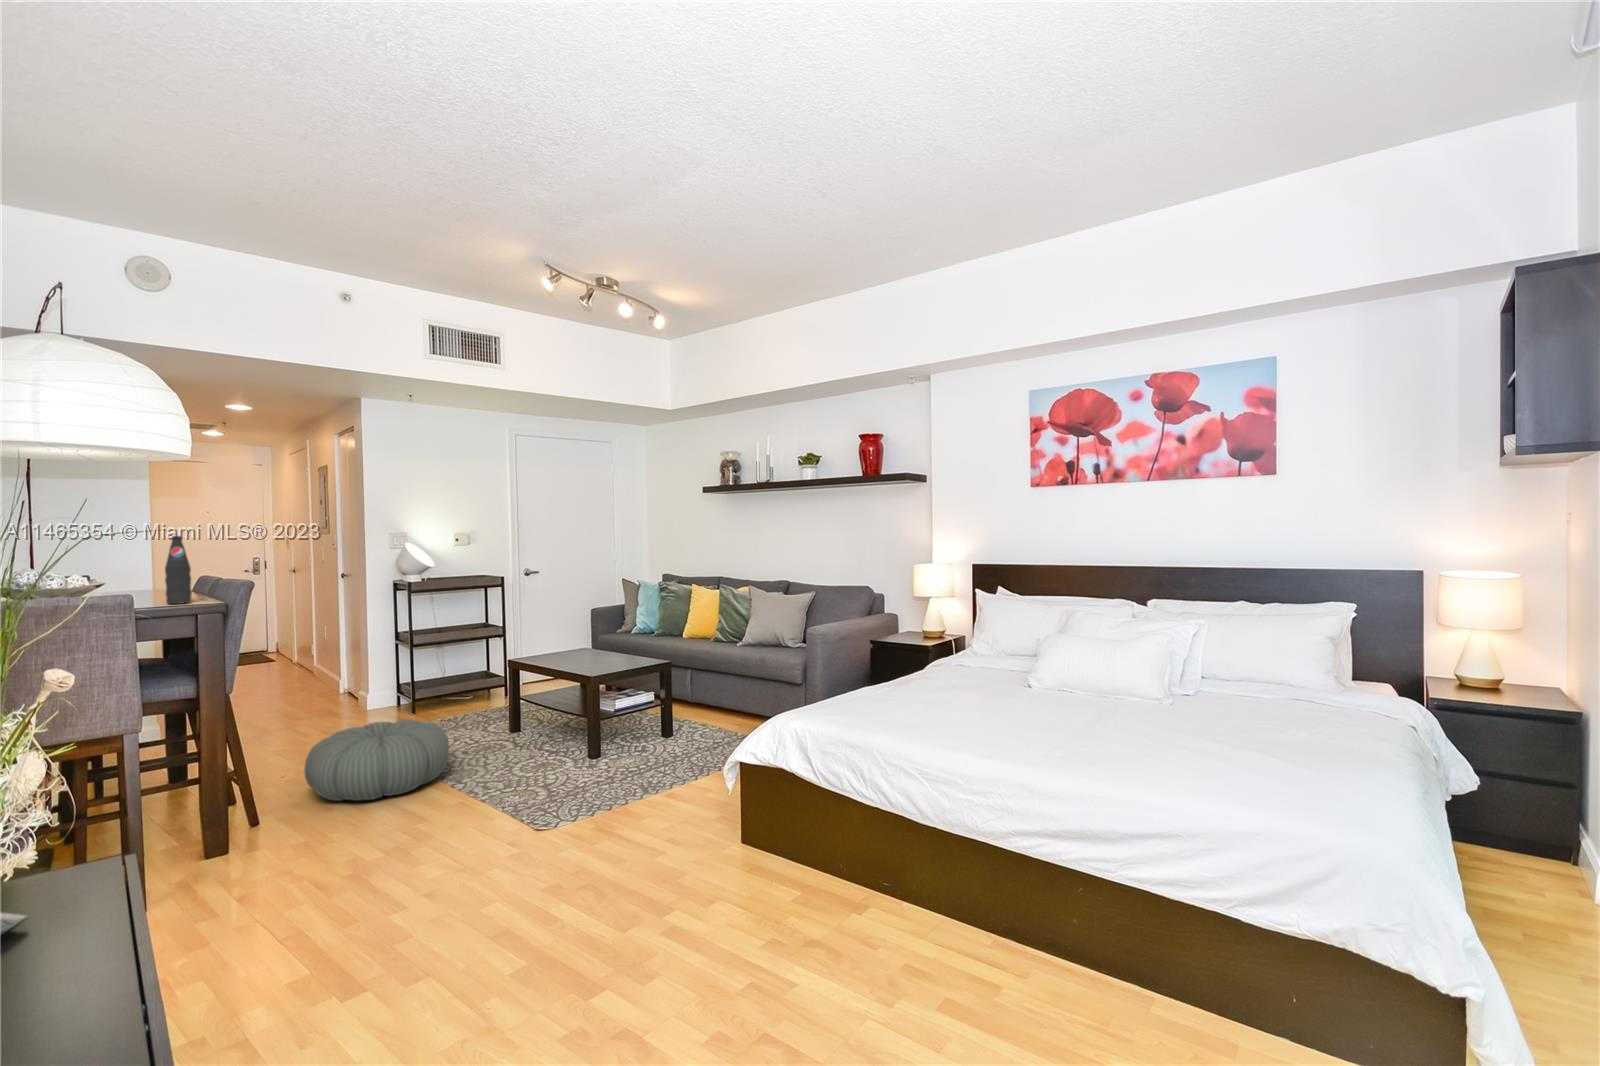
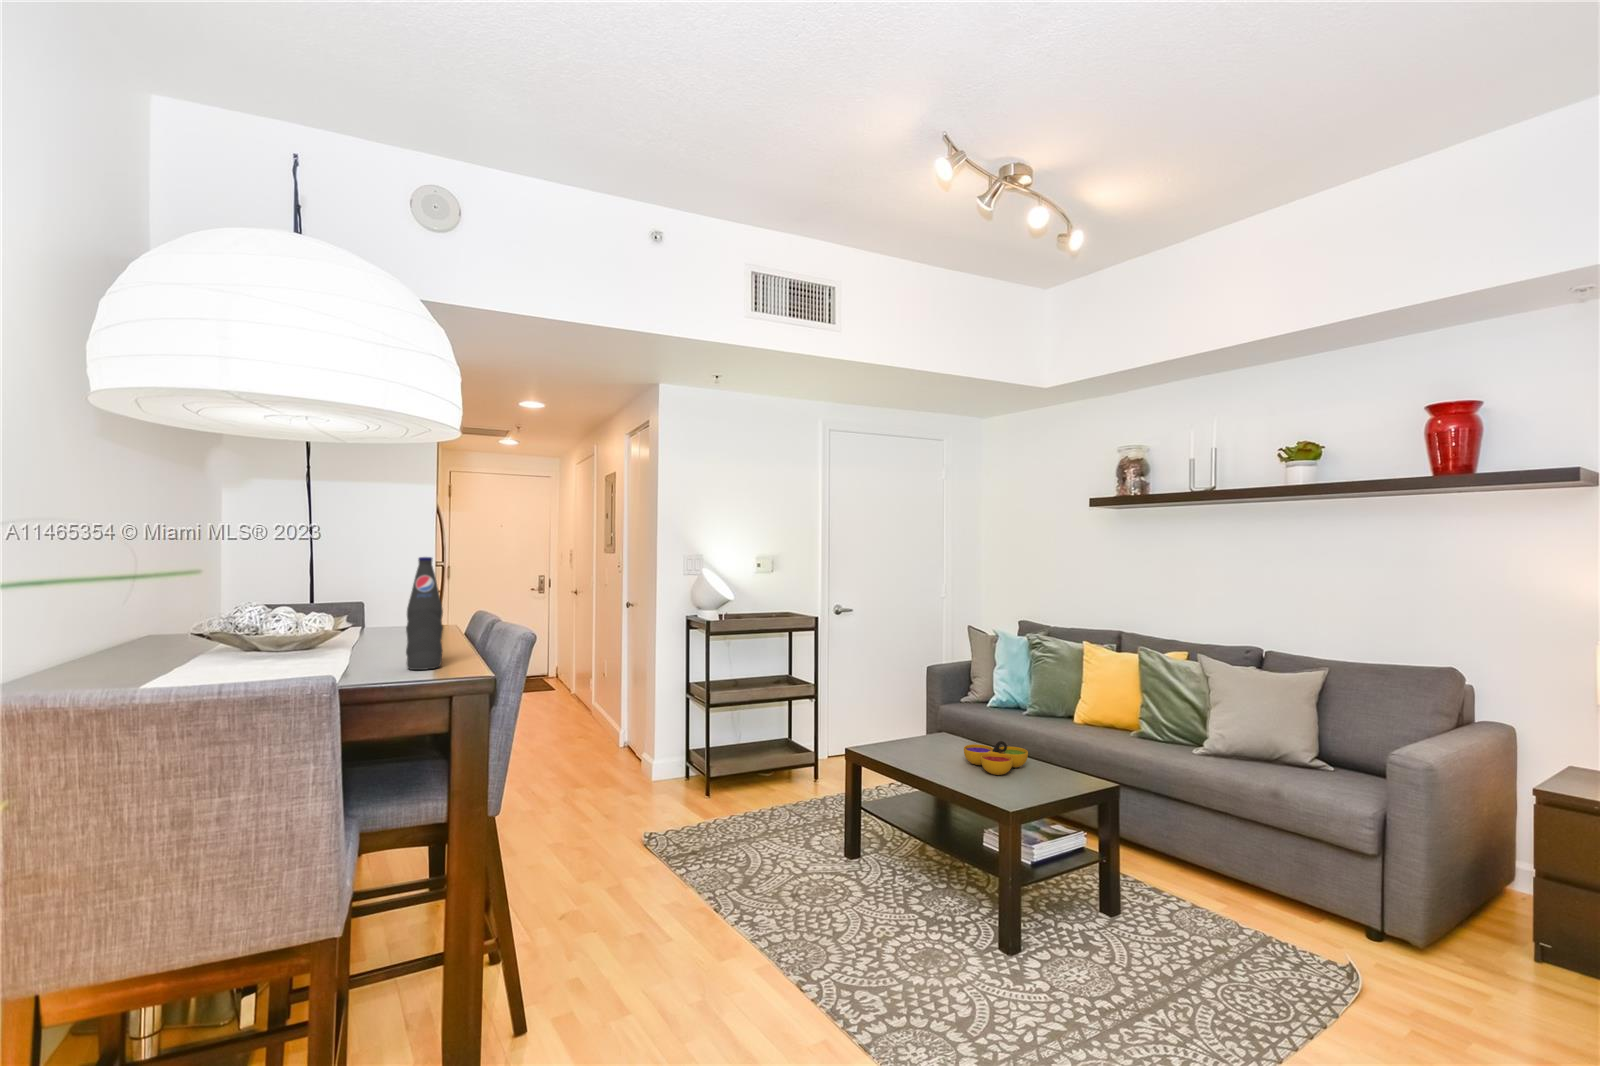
decorative bowl: none [586,645,627,665] -> present [964,741,1028,775]
pouf: present [304,720,449,801] -> none [586,838,785,989]

